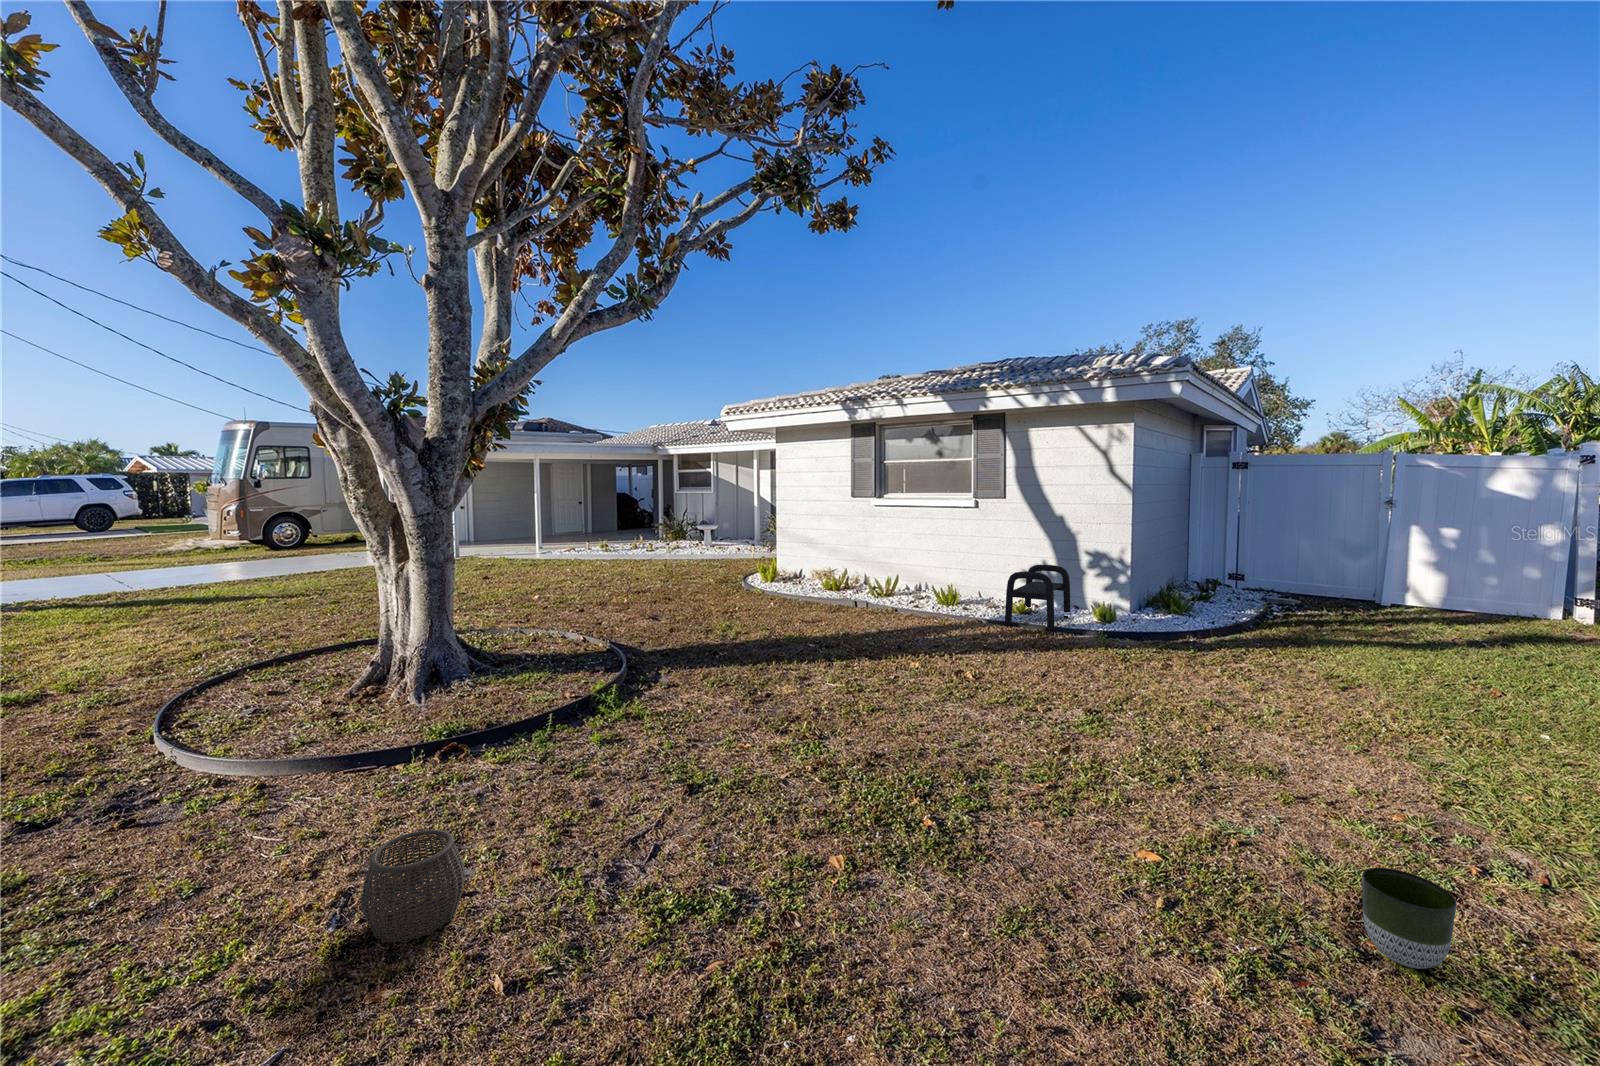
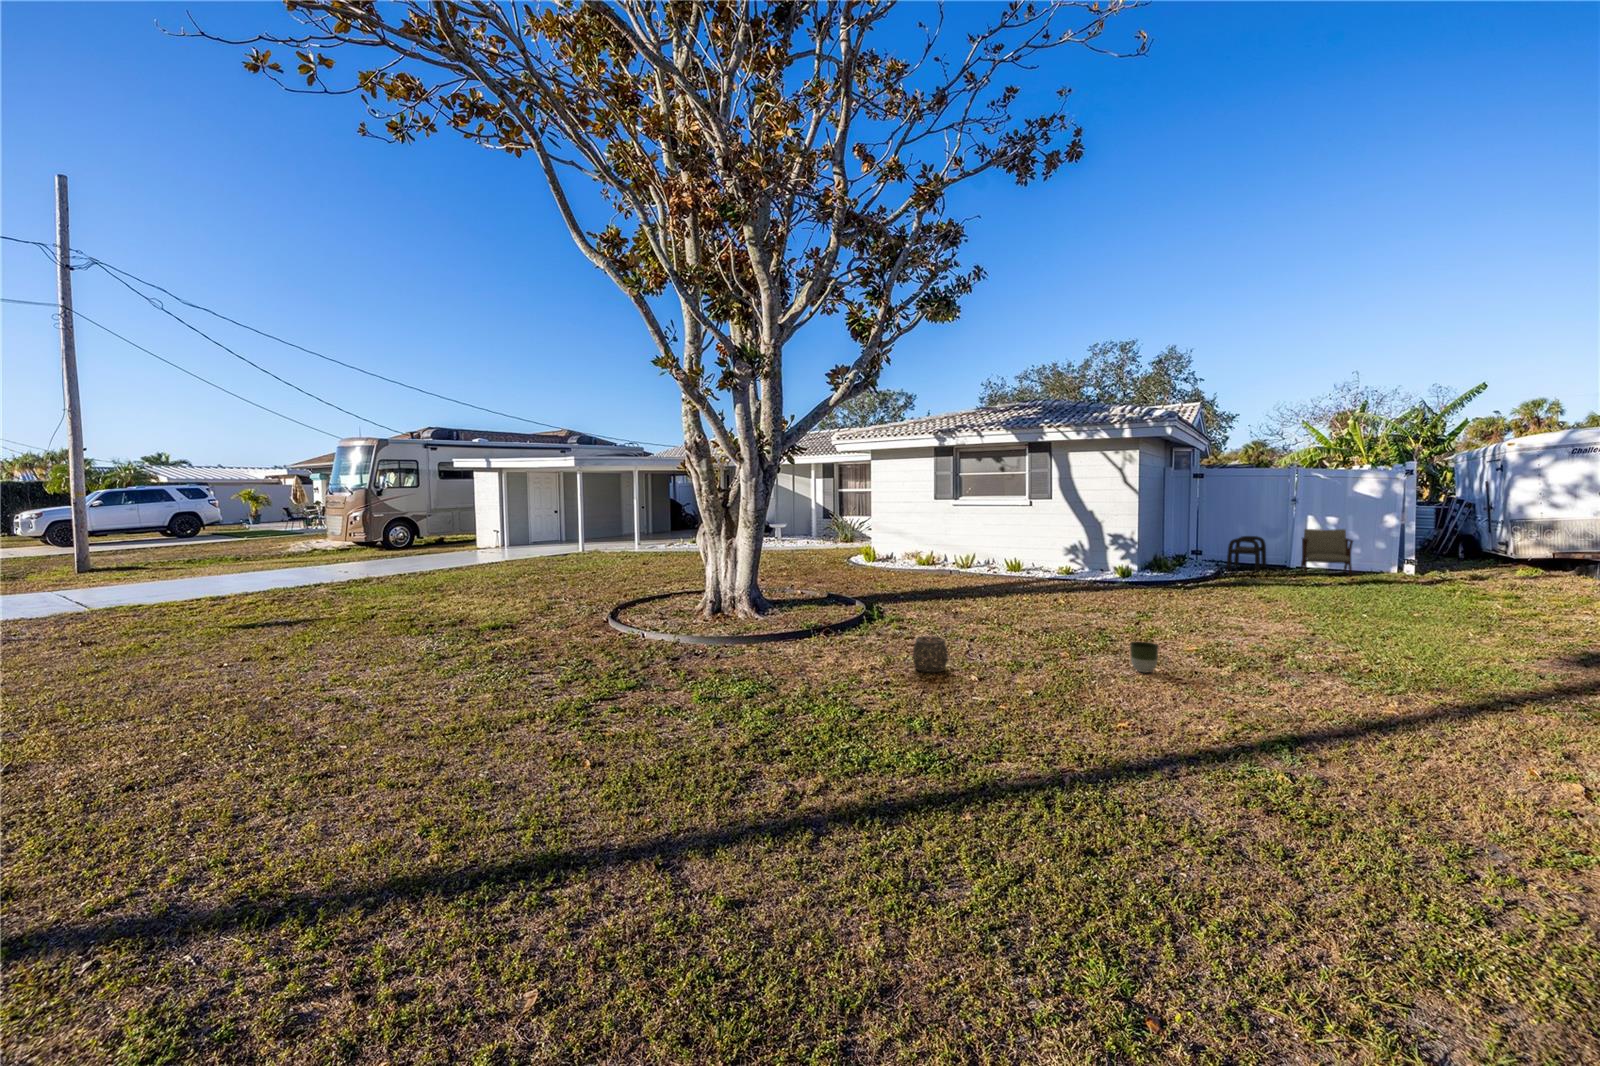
lounge chair: none [1397,546,1492,625] -> present [1300,529,1353,576]
bench: present [1005,565,1071,630] -> present [1227,536,1266,572]
planter: present [1362,868,1457,969] -> present [1130,641,1159,673]

